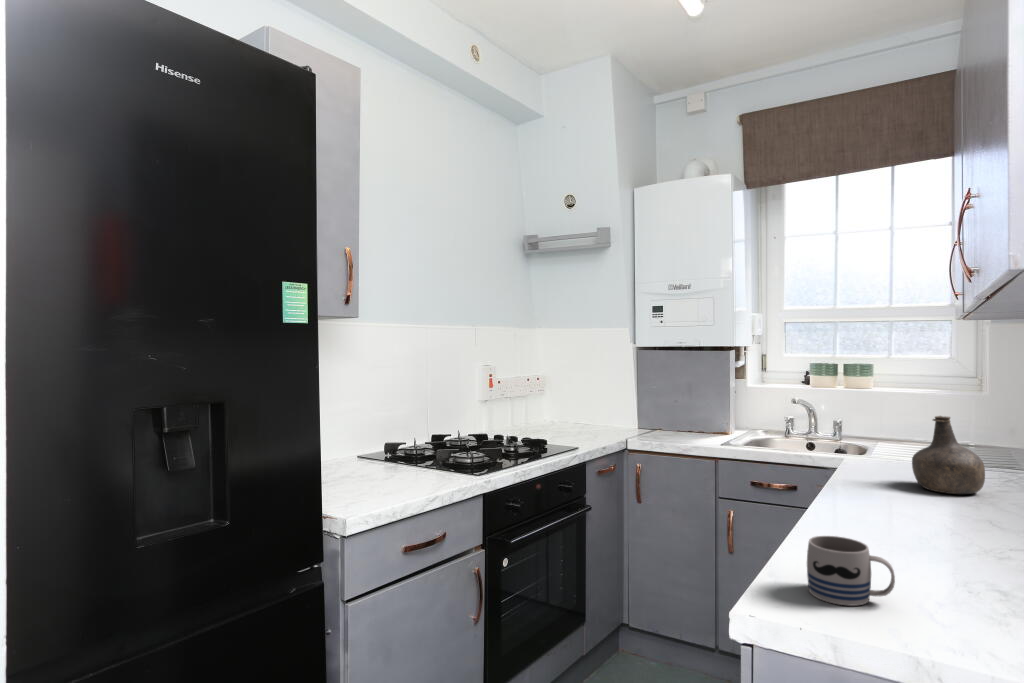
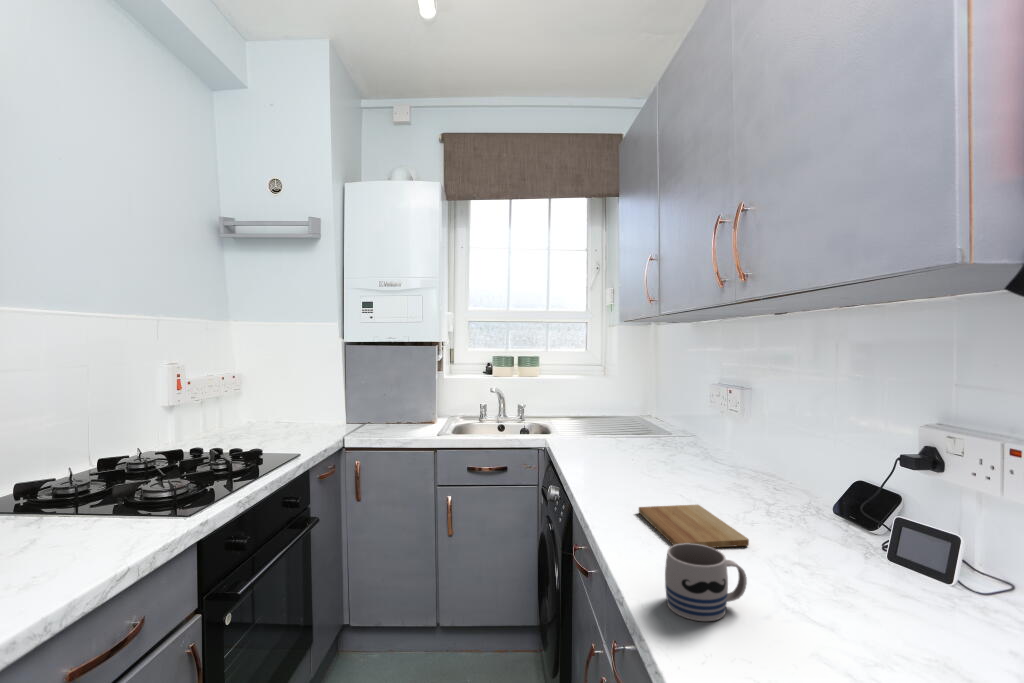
bottle: present [912,416,985,494] -> none [614,400,664,463]
cutting board: none [874,524,980,574] -> present [639,505,749,548]

